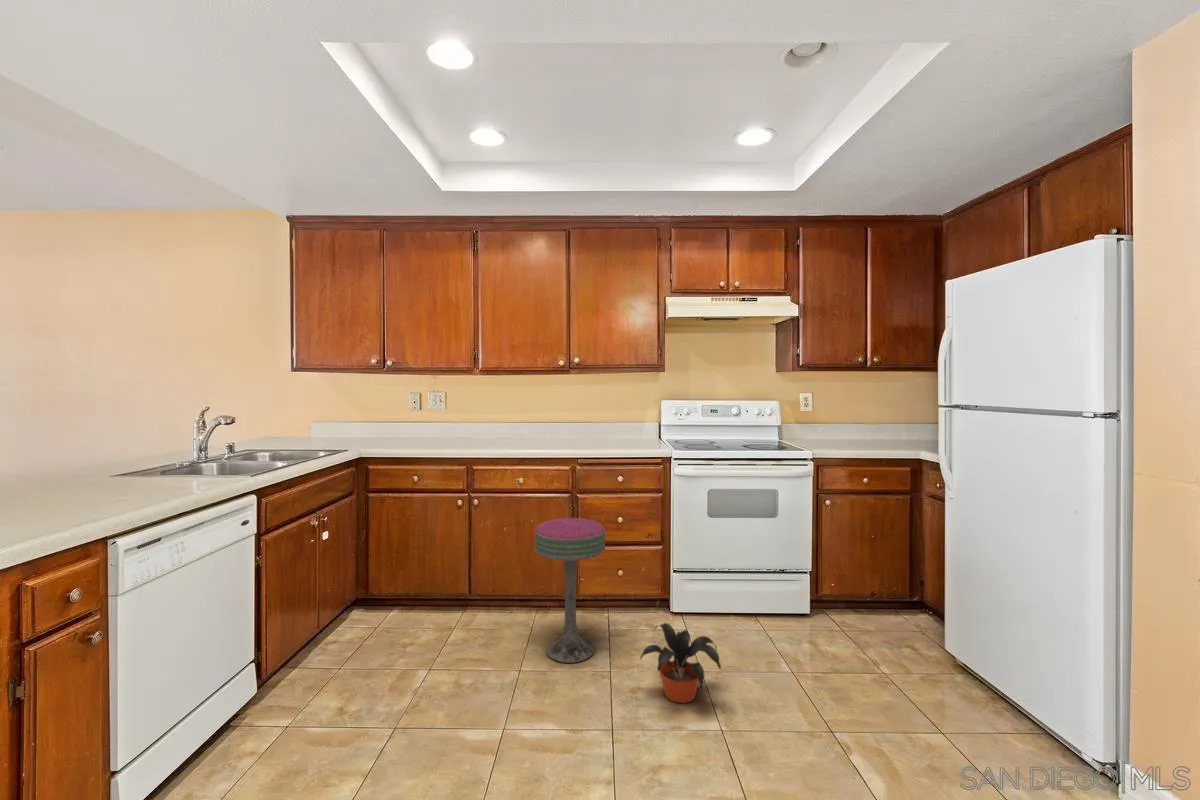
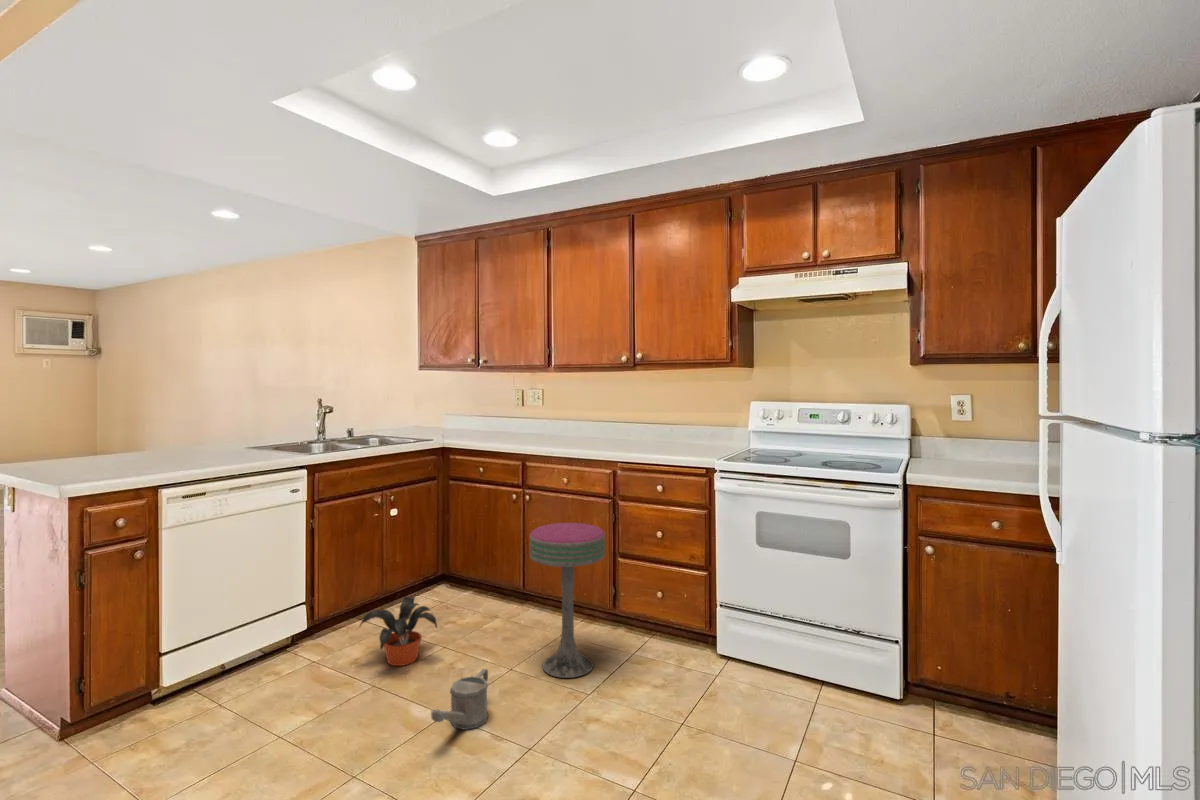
potted plant: present [640,623,721,703] -> present [360,597,437,666]
watering can: none [520,670,556,733] -> present [431,669,488,730]

